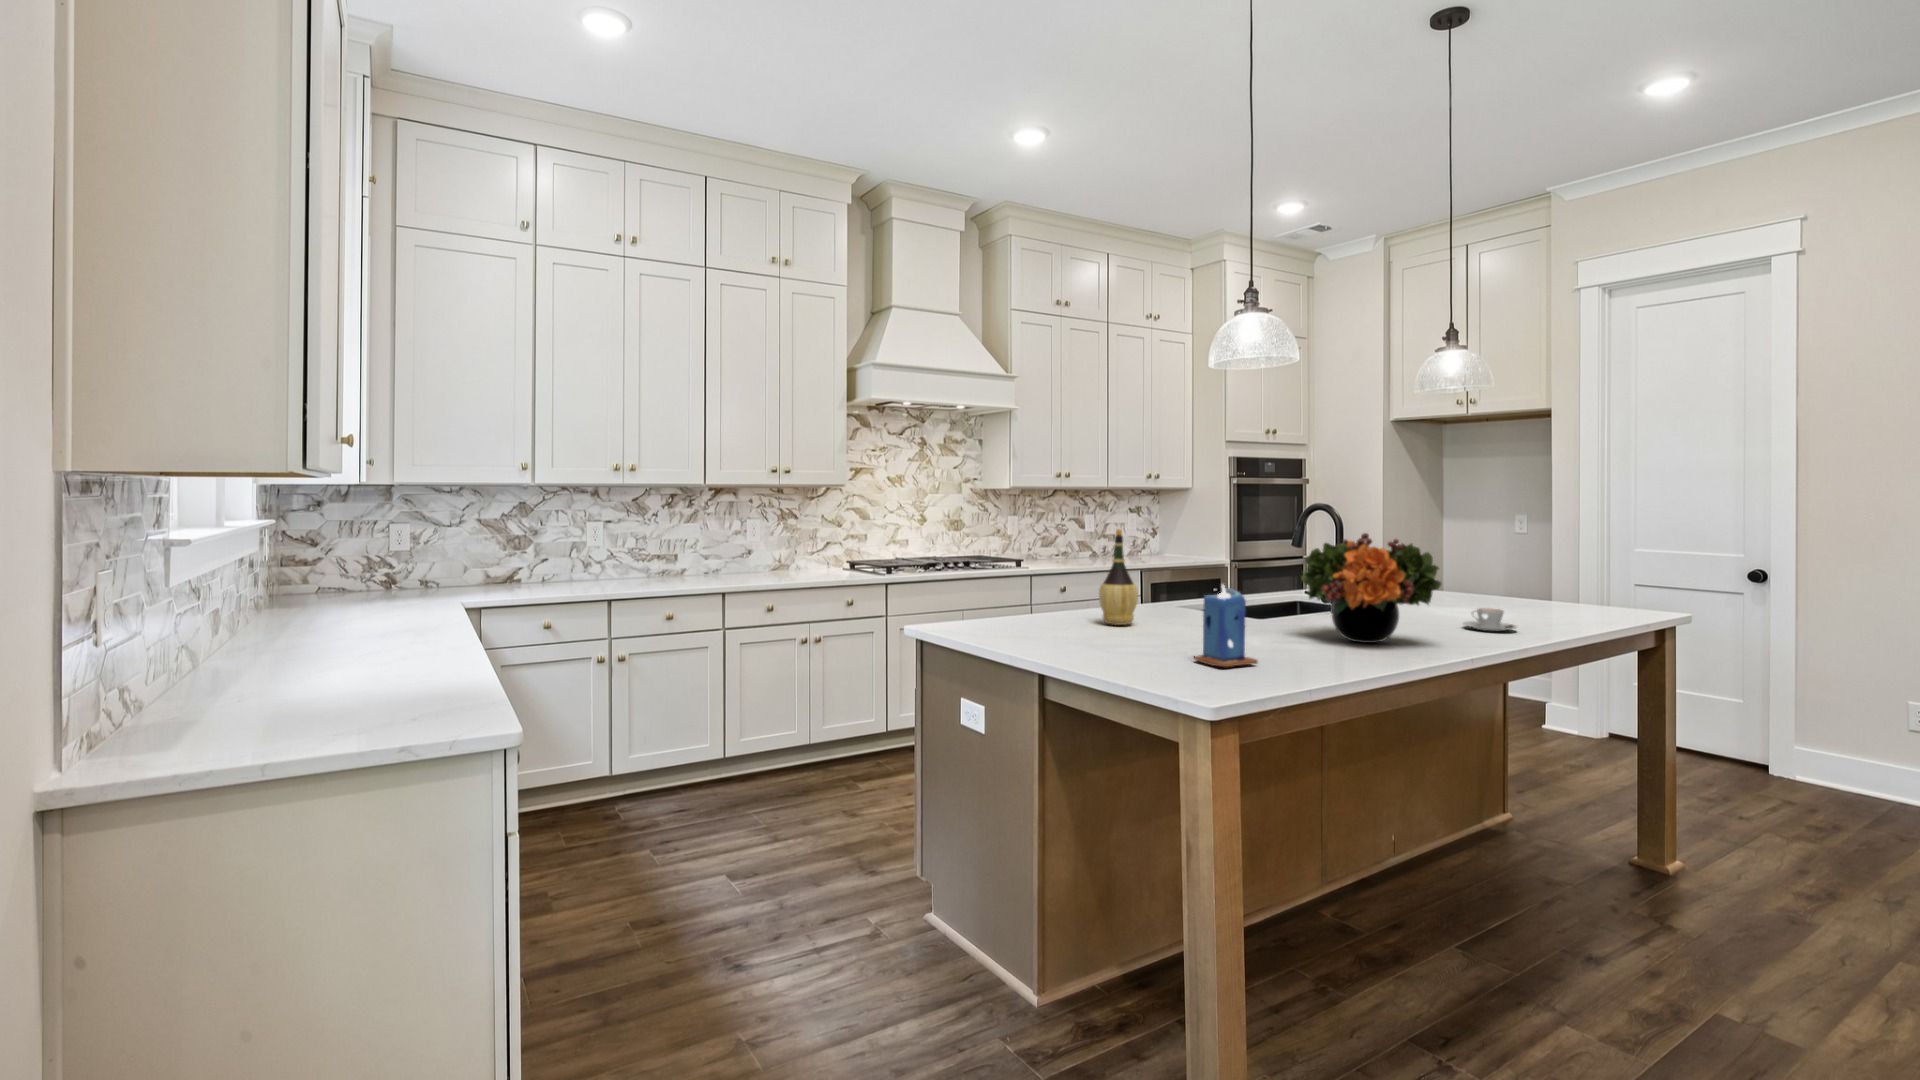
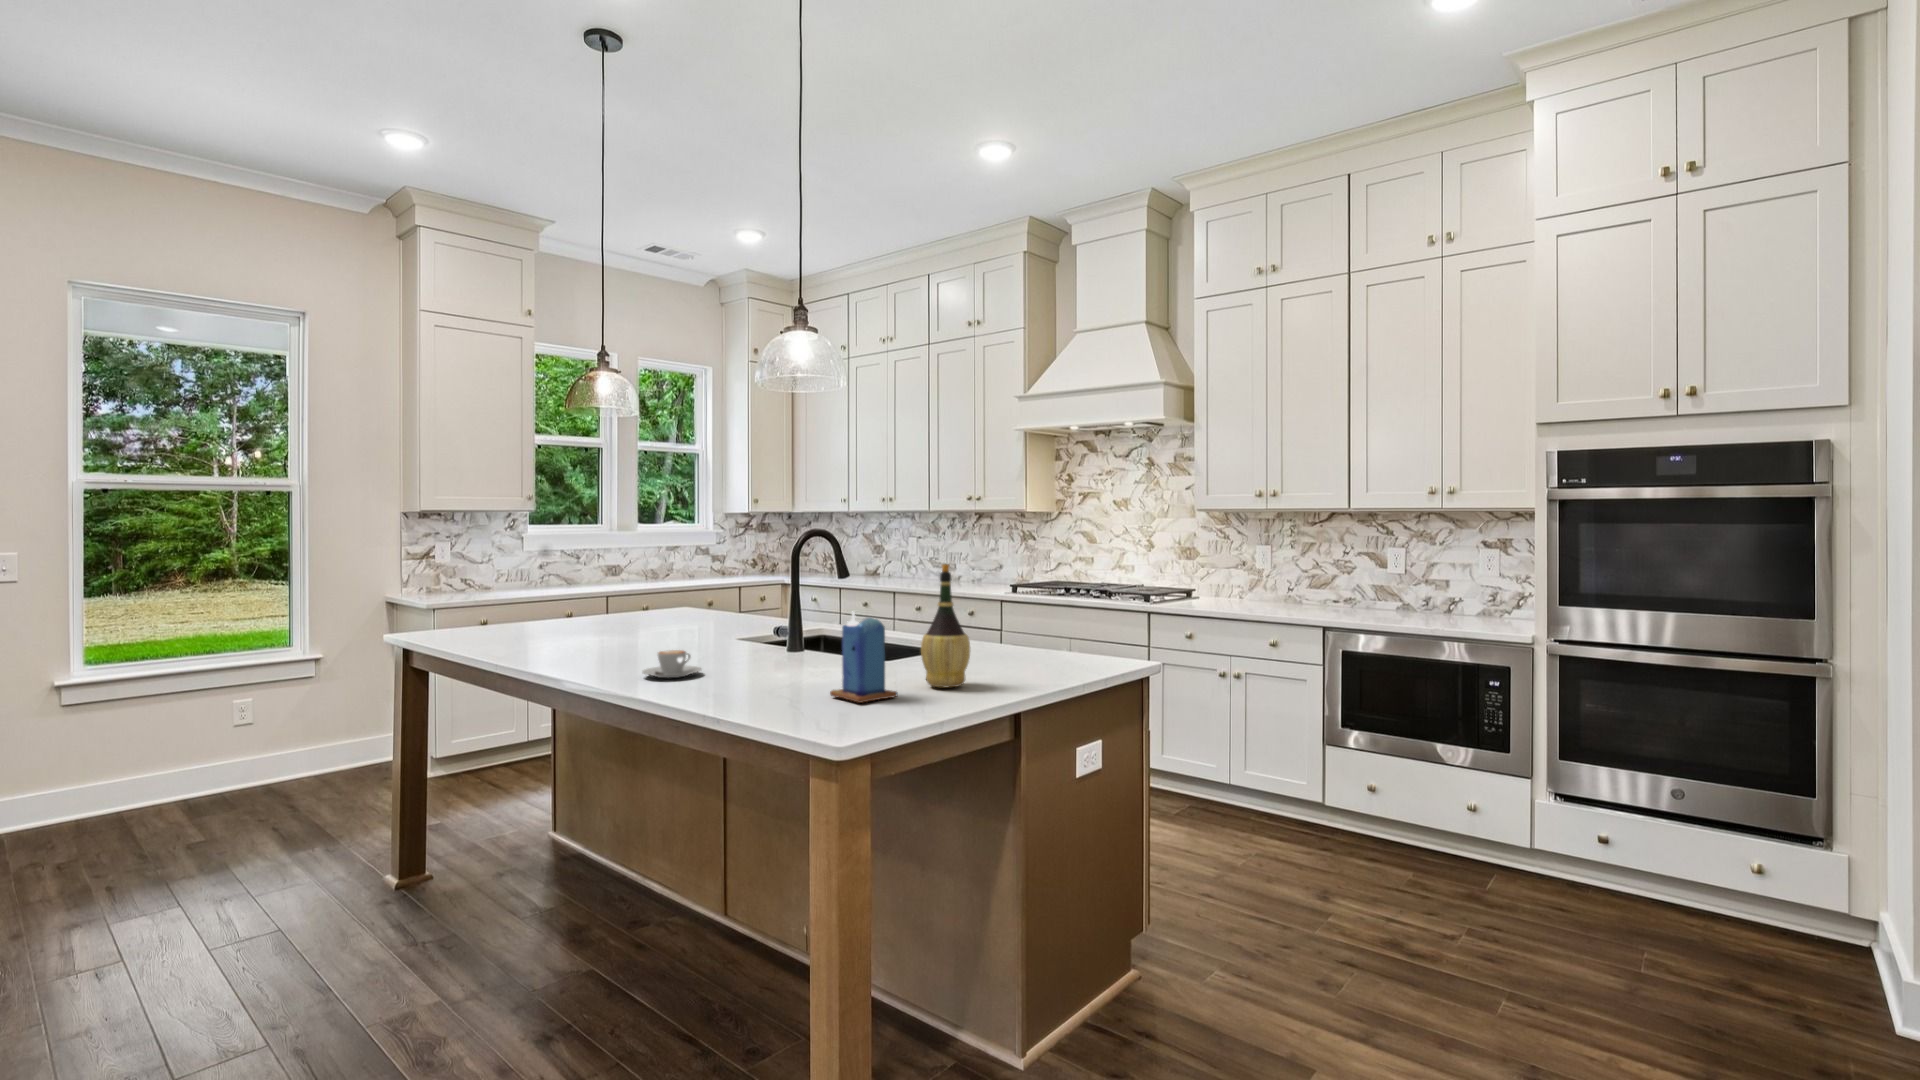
wine bottle: present [1099,529,1138,625] -> present [921,564,970,688]
flower arrangement: present [1301,533,1441,643] -> none [528,550,651,653]
candle: present [1194,585,1257,668] -> present [830,612,897,703]

